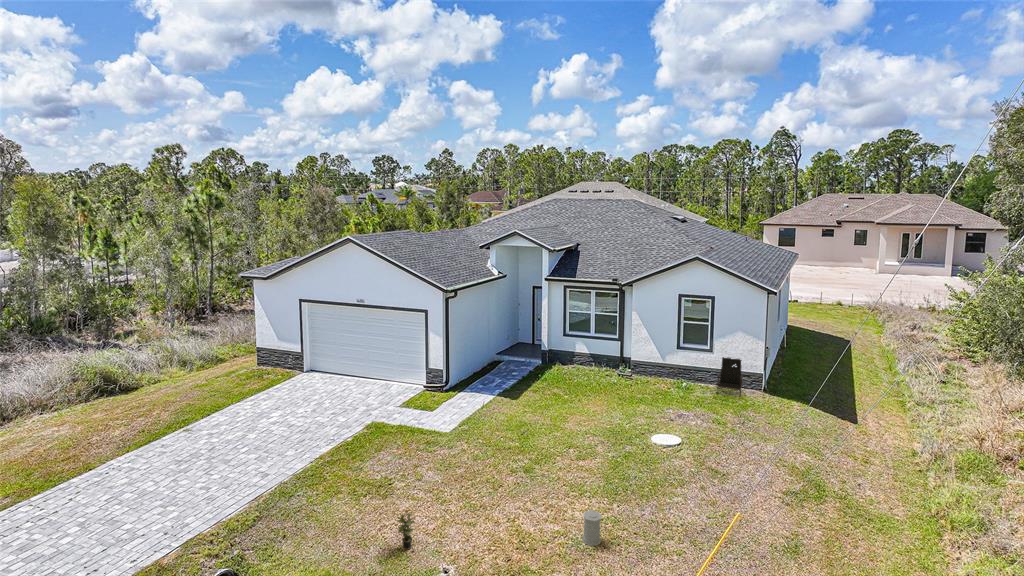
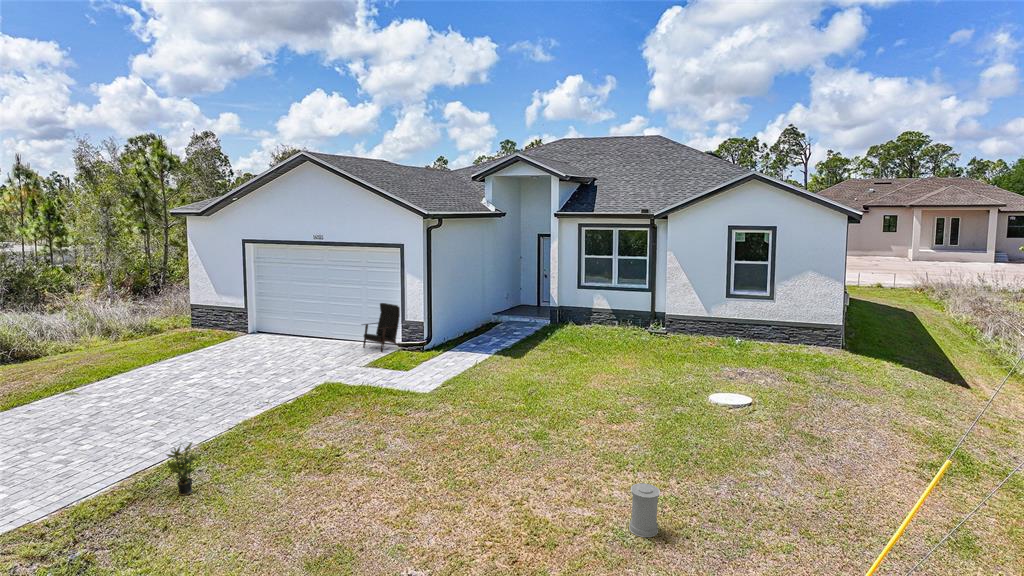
lounge chair: present [717,357,743,396] -> present [362,303,401,352]
potted plant: present [397,511,415,550] -> present [167,442,197,495]

